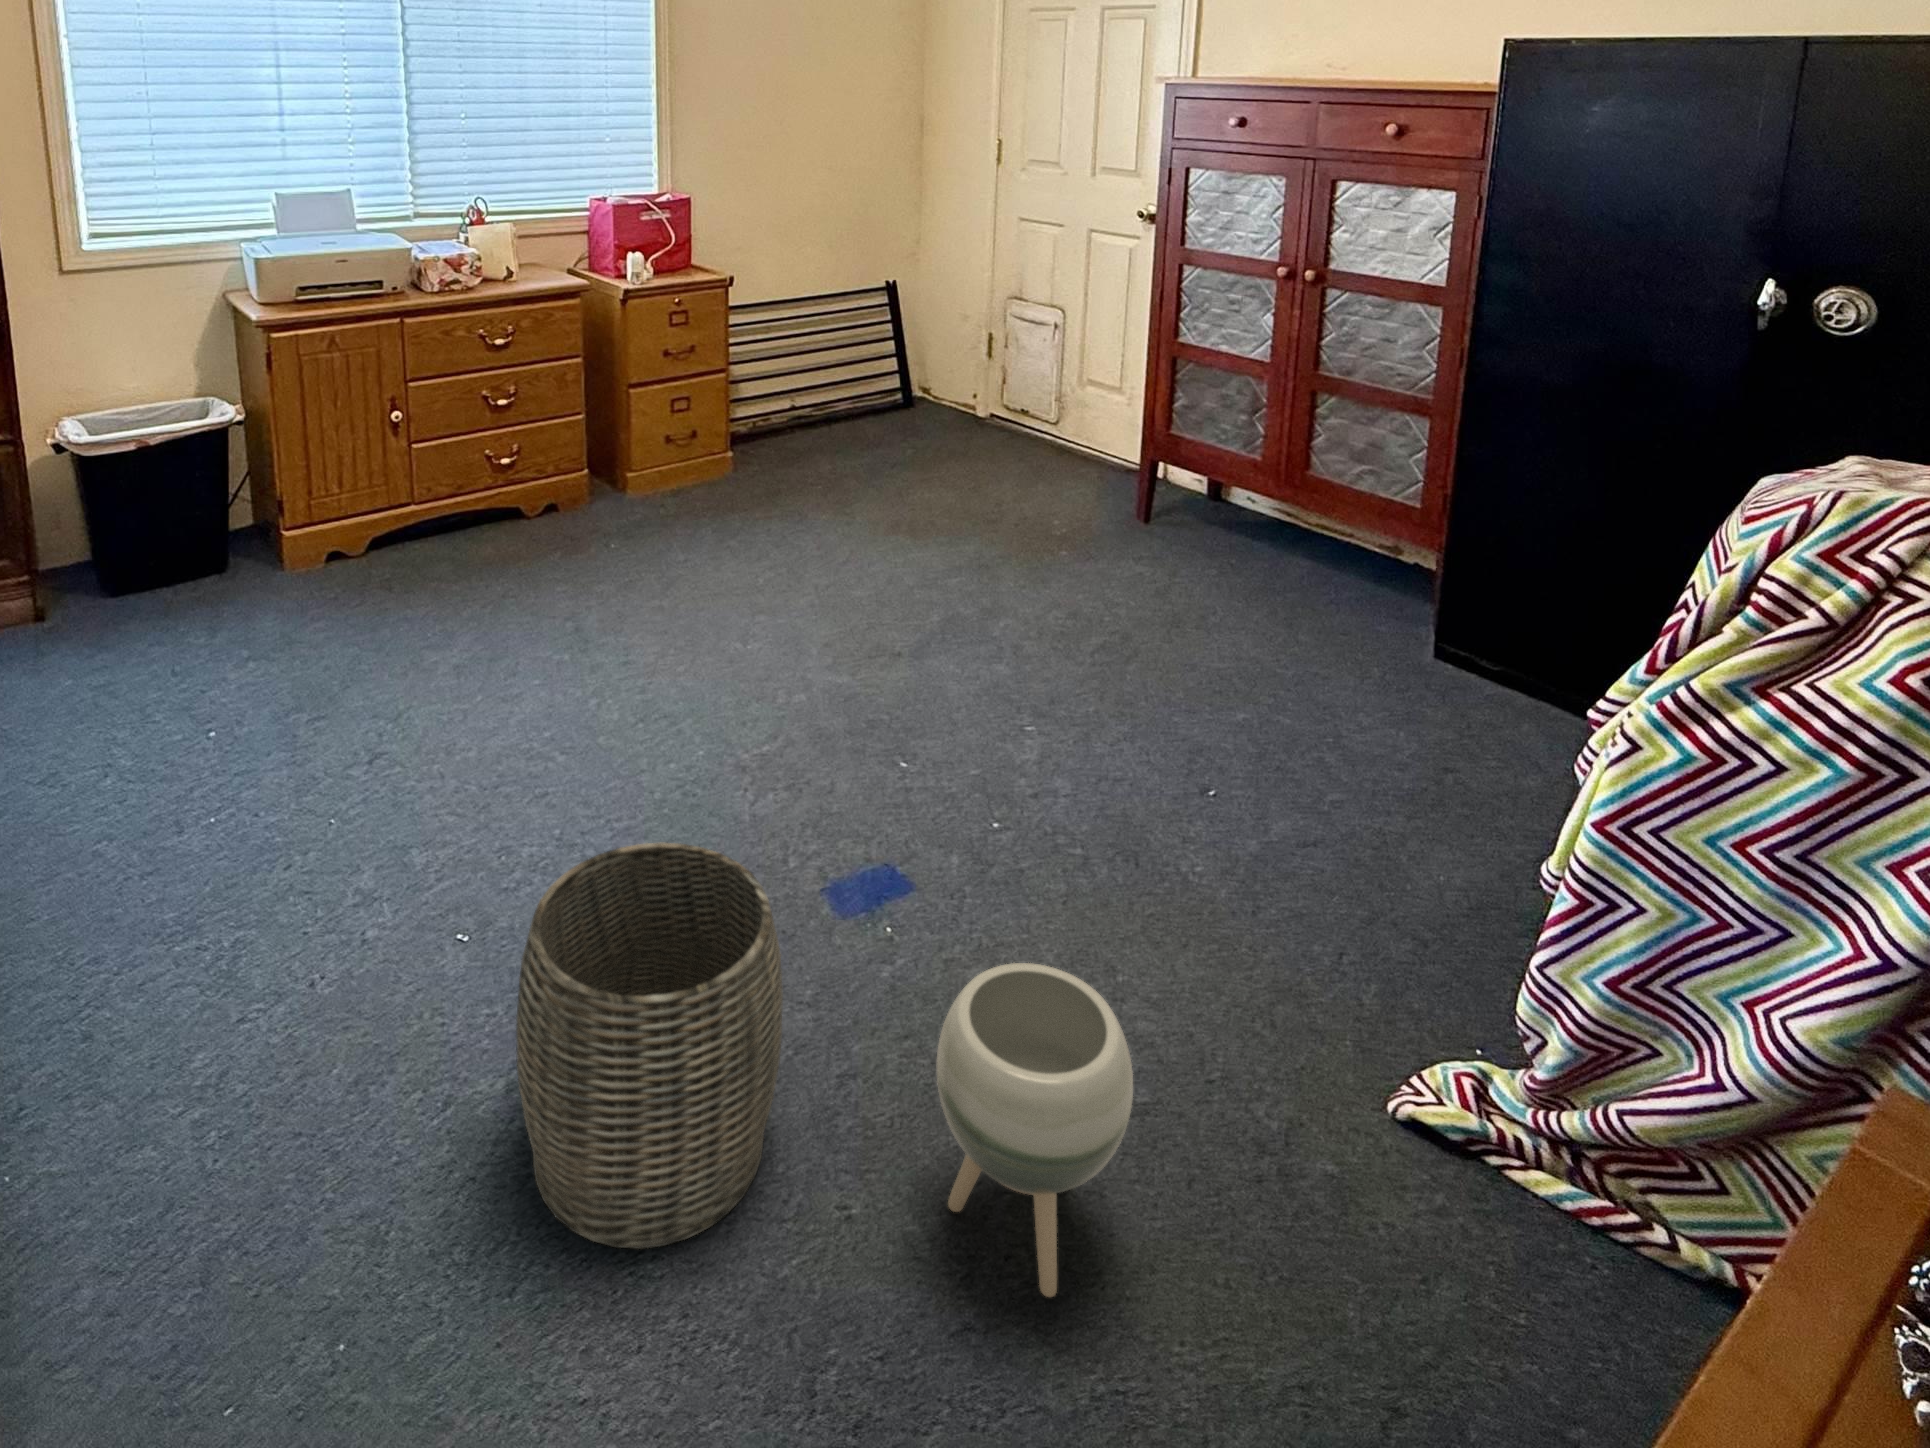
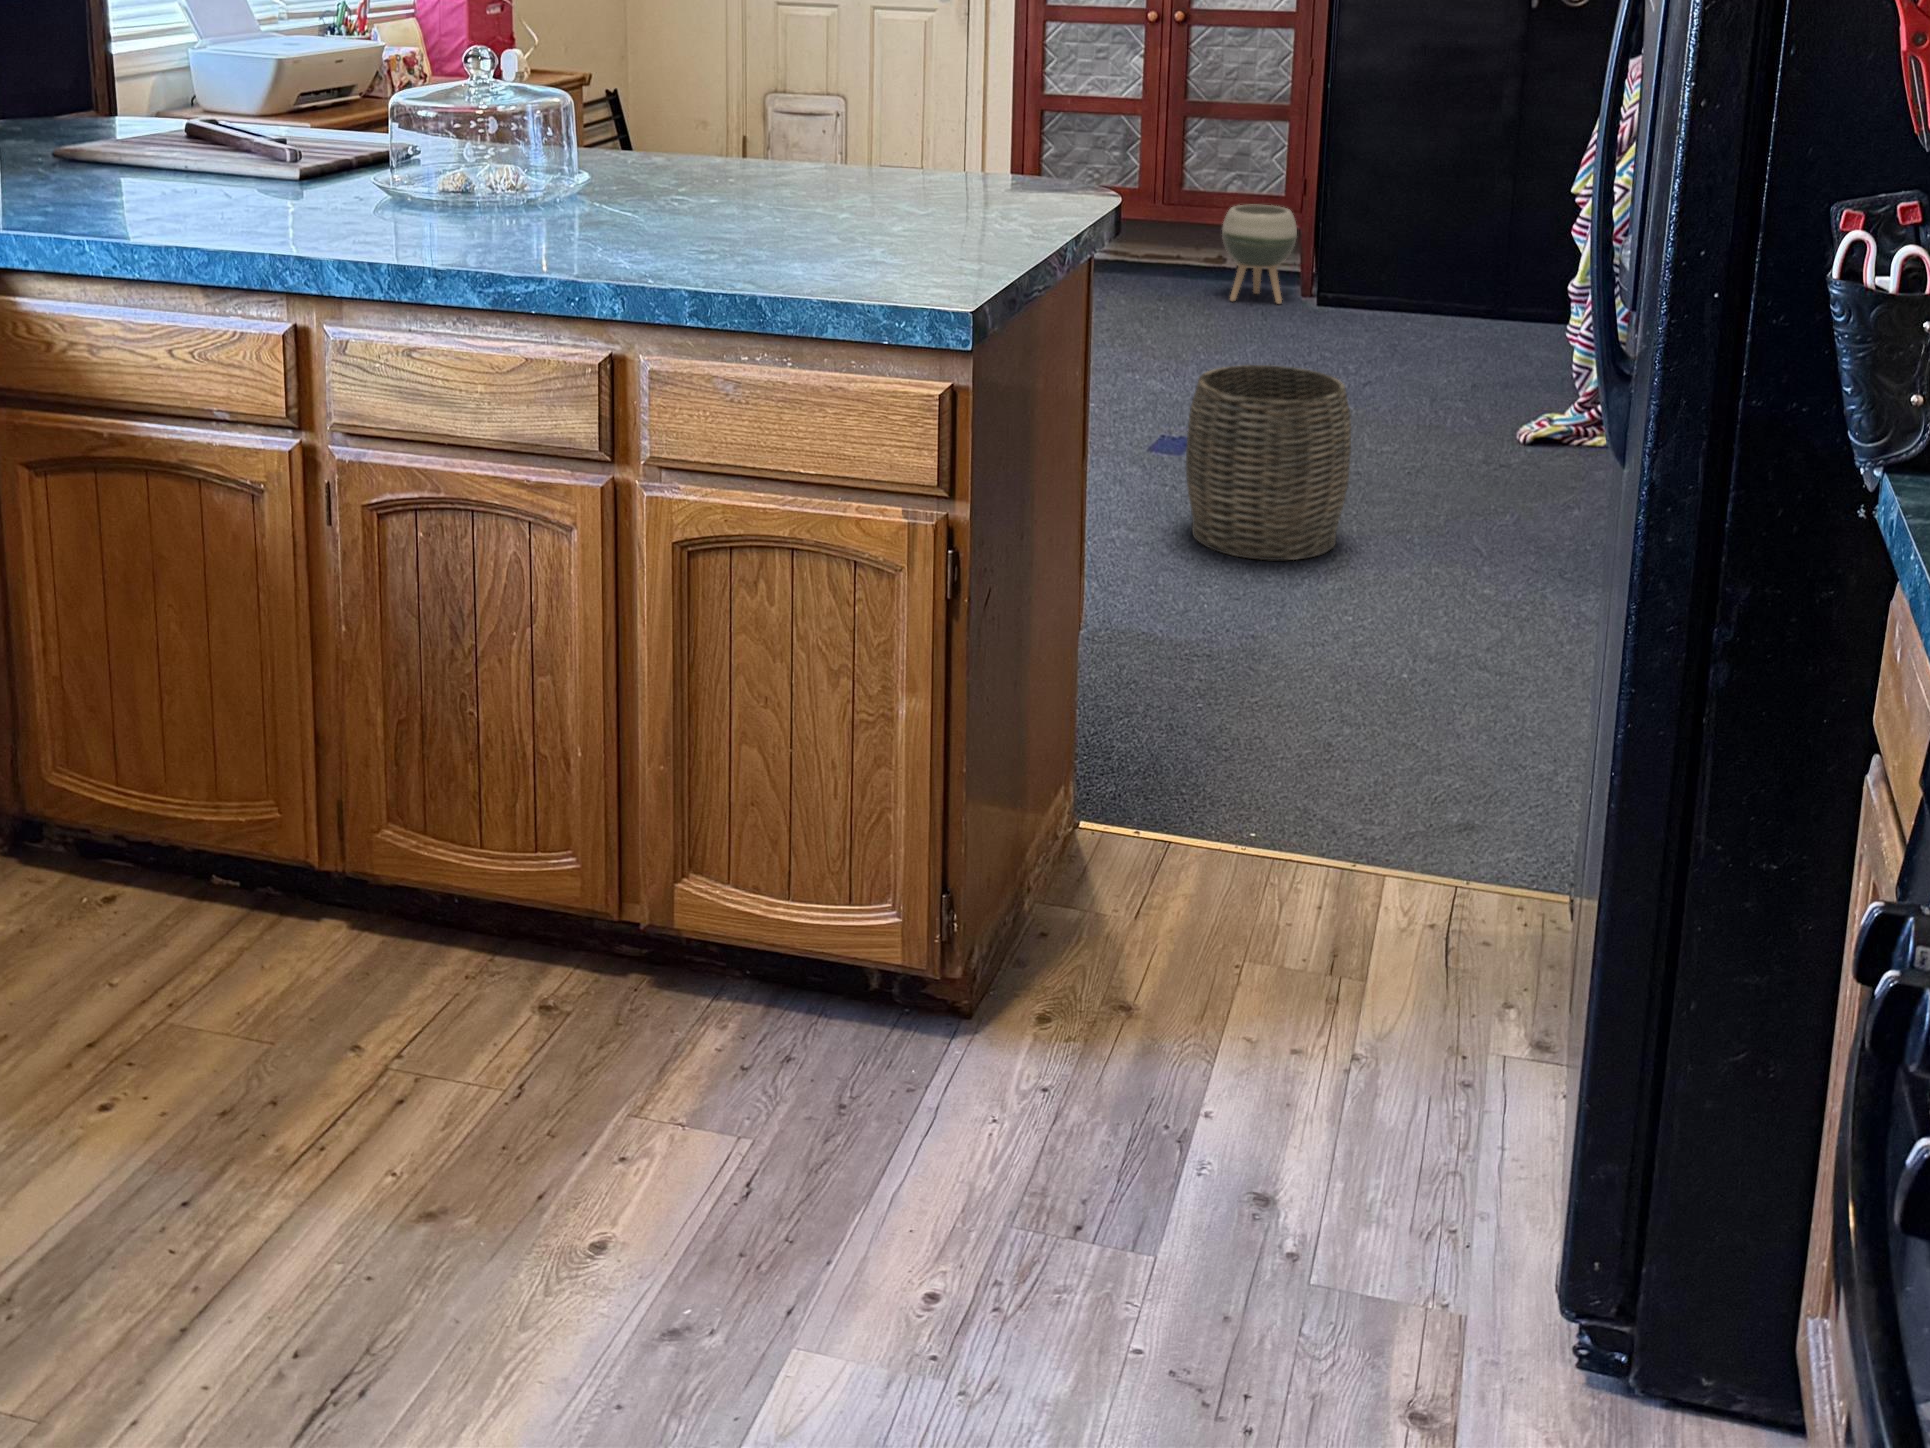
planter: present [937,963,1133,1297] -> present [1222,205,1297,304]

